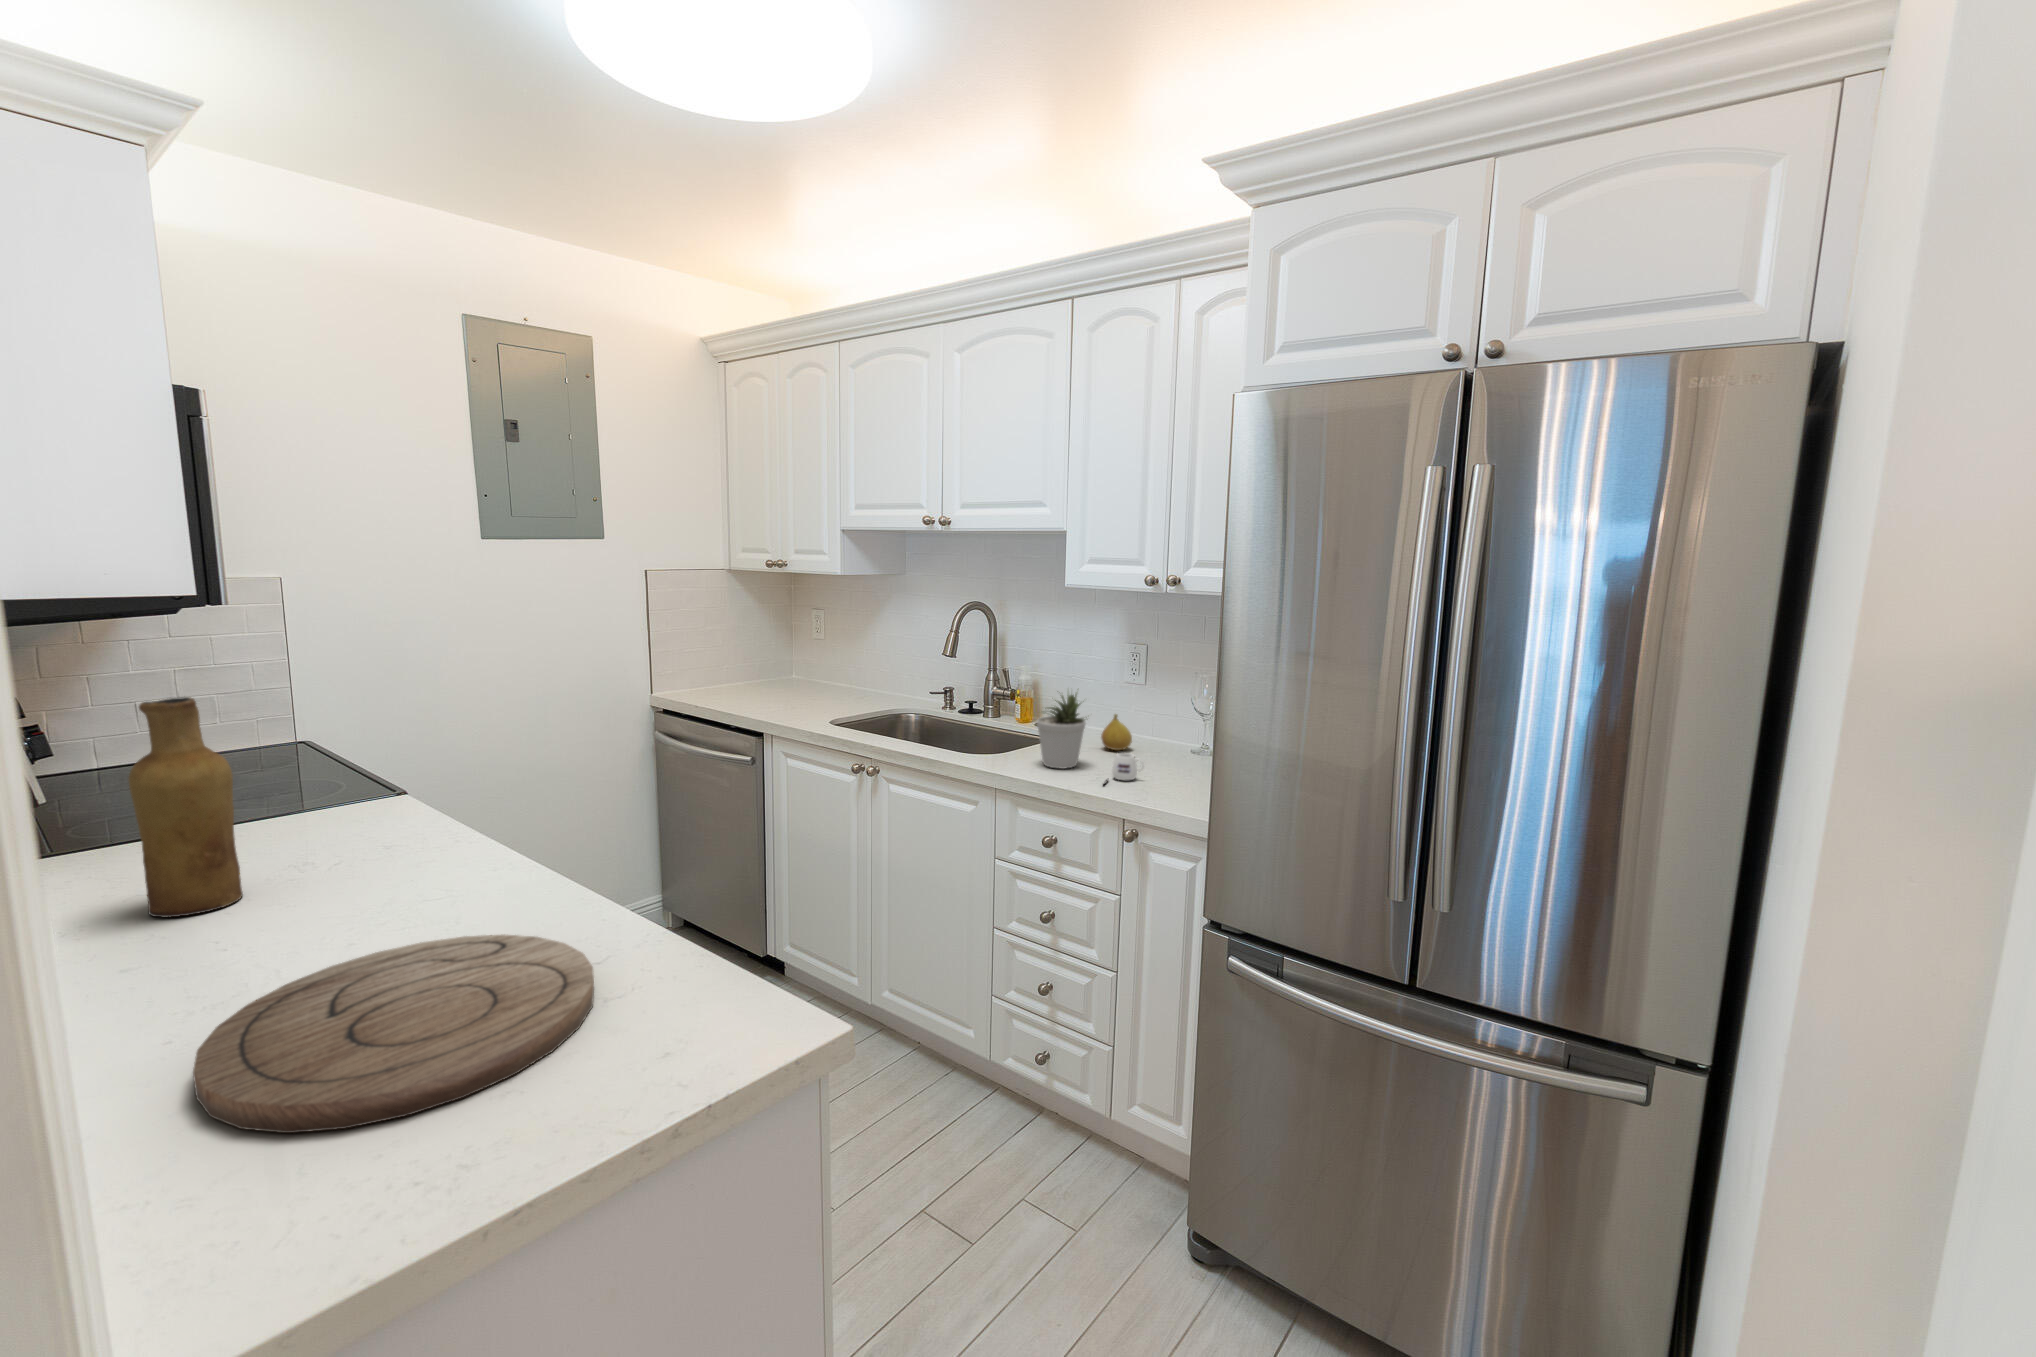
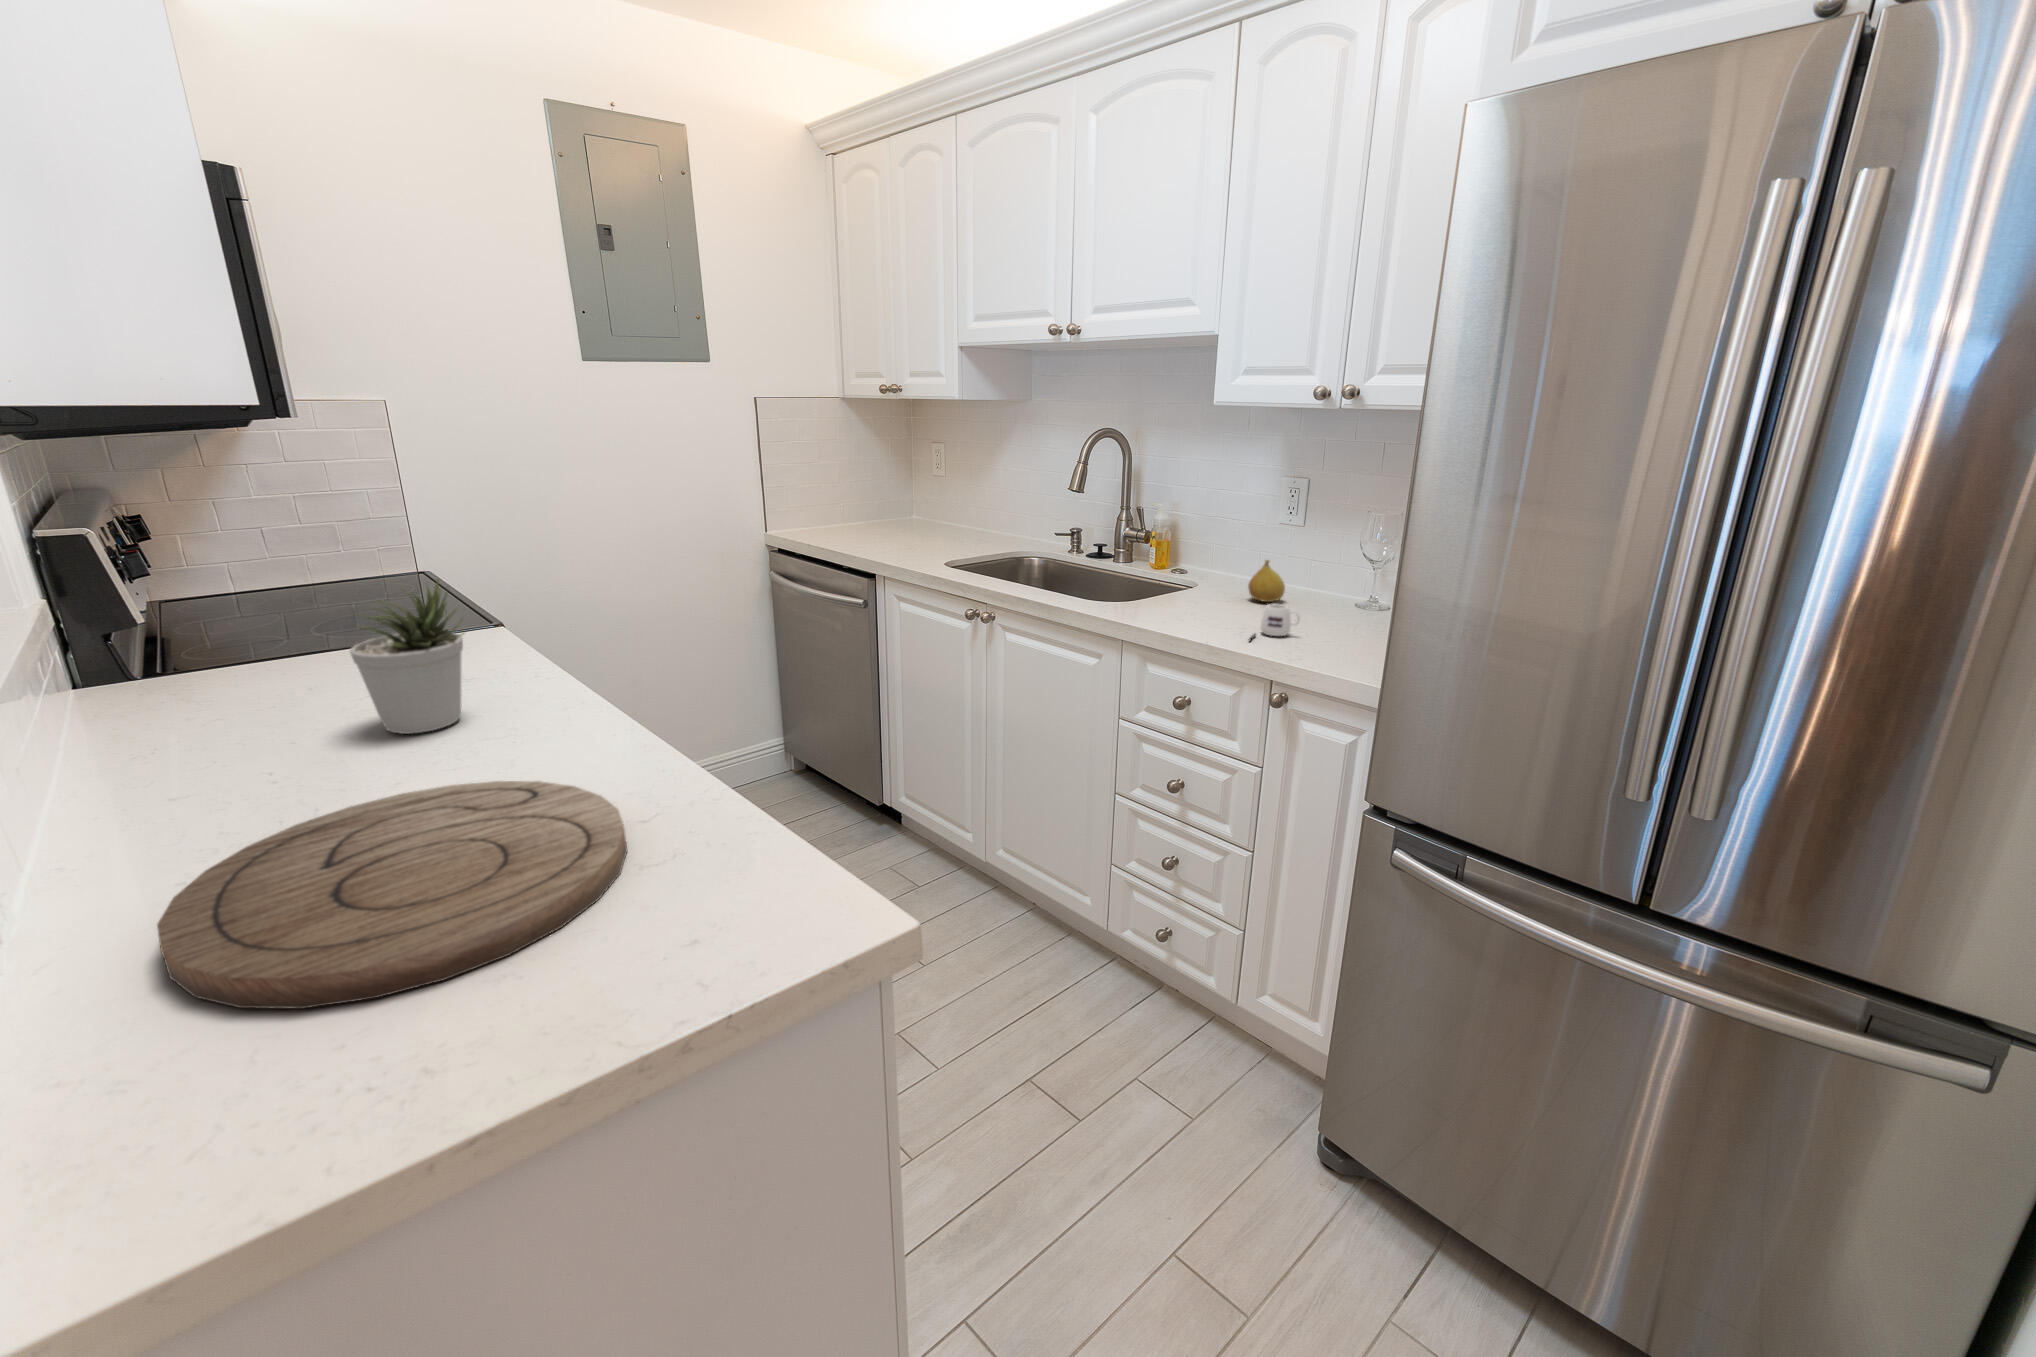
potted plant: present [1037,694,1086,769] -> present [350,580,463,734]
vase: present [129,697,243,917] -> none [168,504,307,741]

